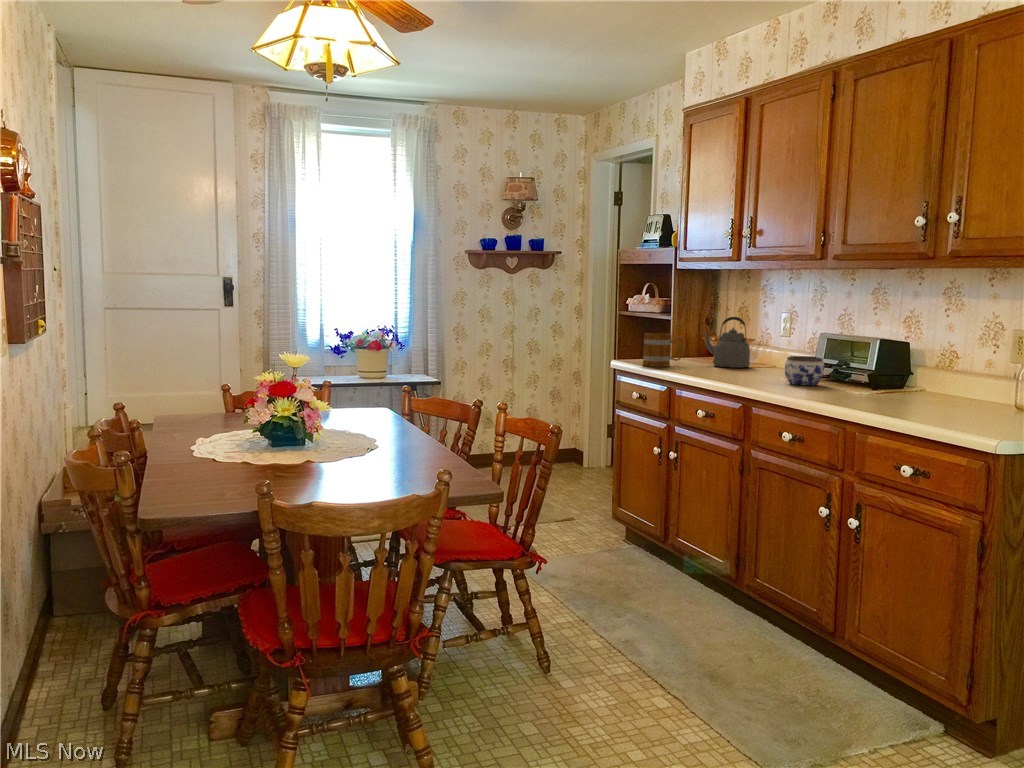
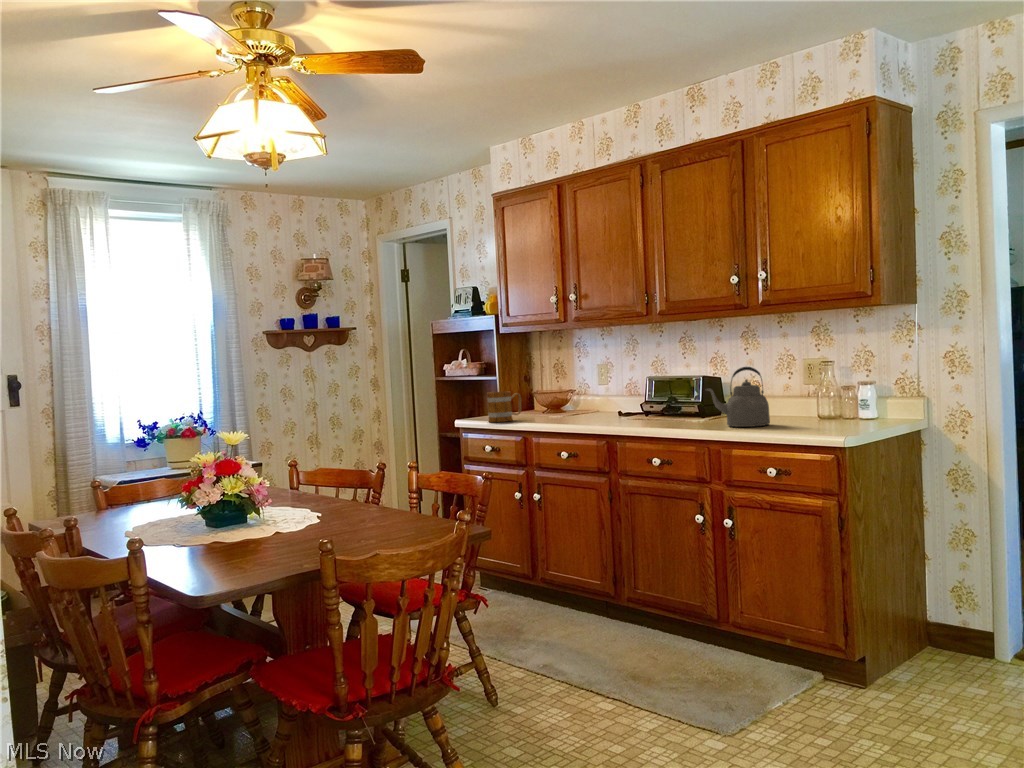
kettle: present [701,317,750,368] -> present [706,367,770,427]
jar: present [785,356,824,386] -> none [628,396,660,421]

